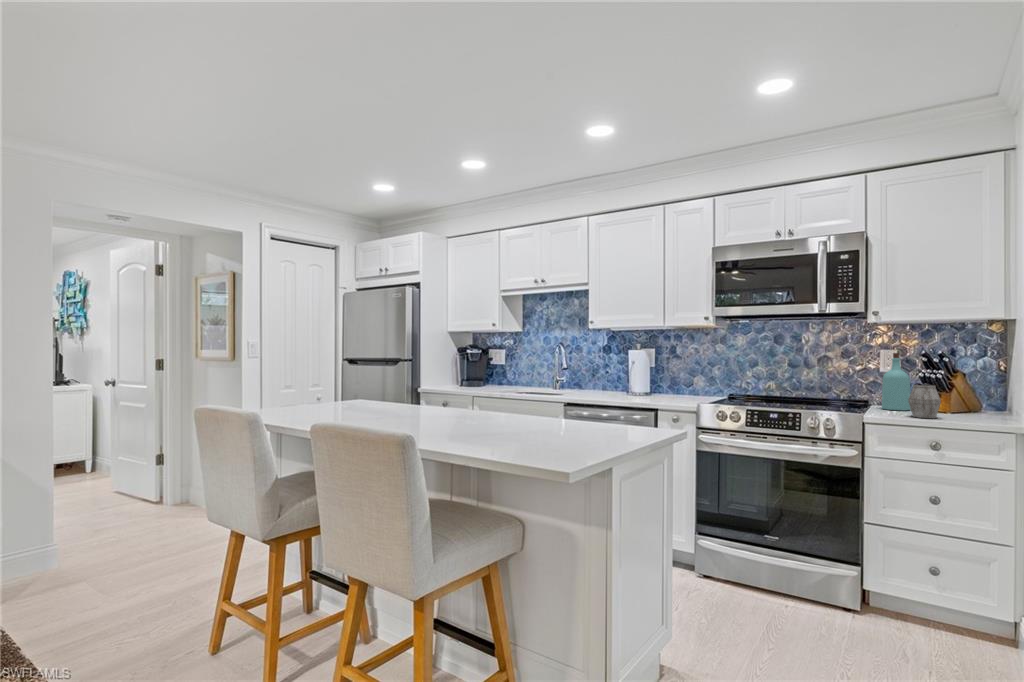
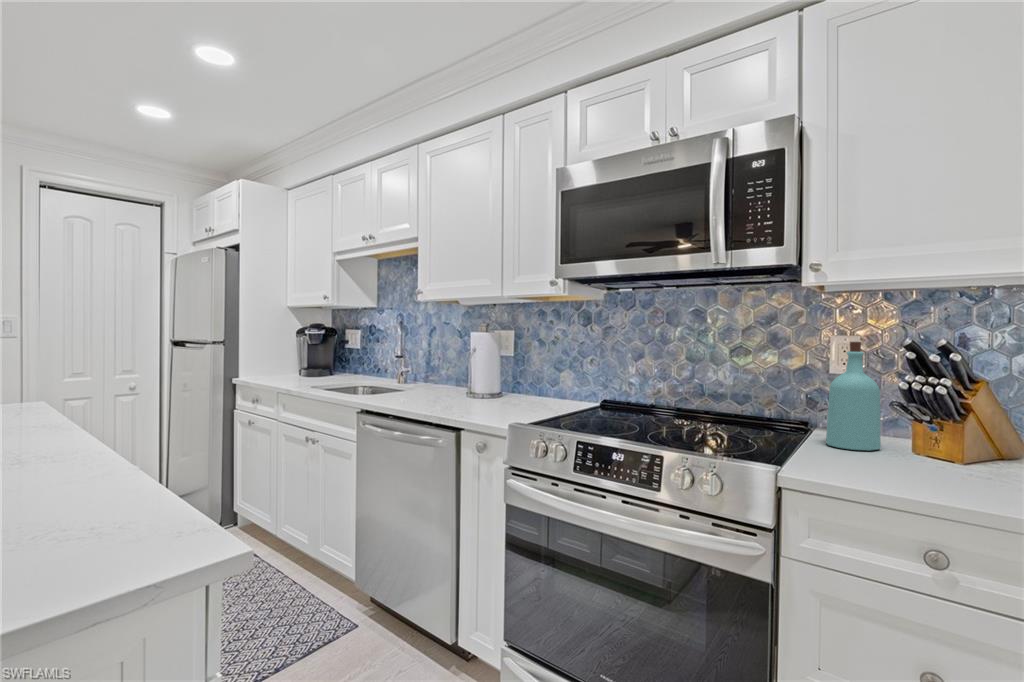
mug: present [908,385,941,418] -> none [871,410,942,487]

